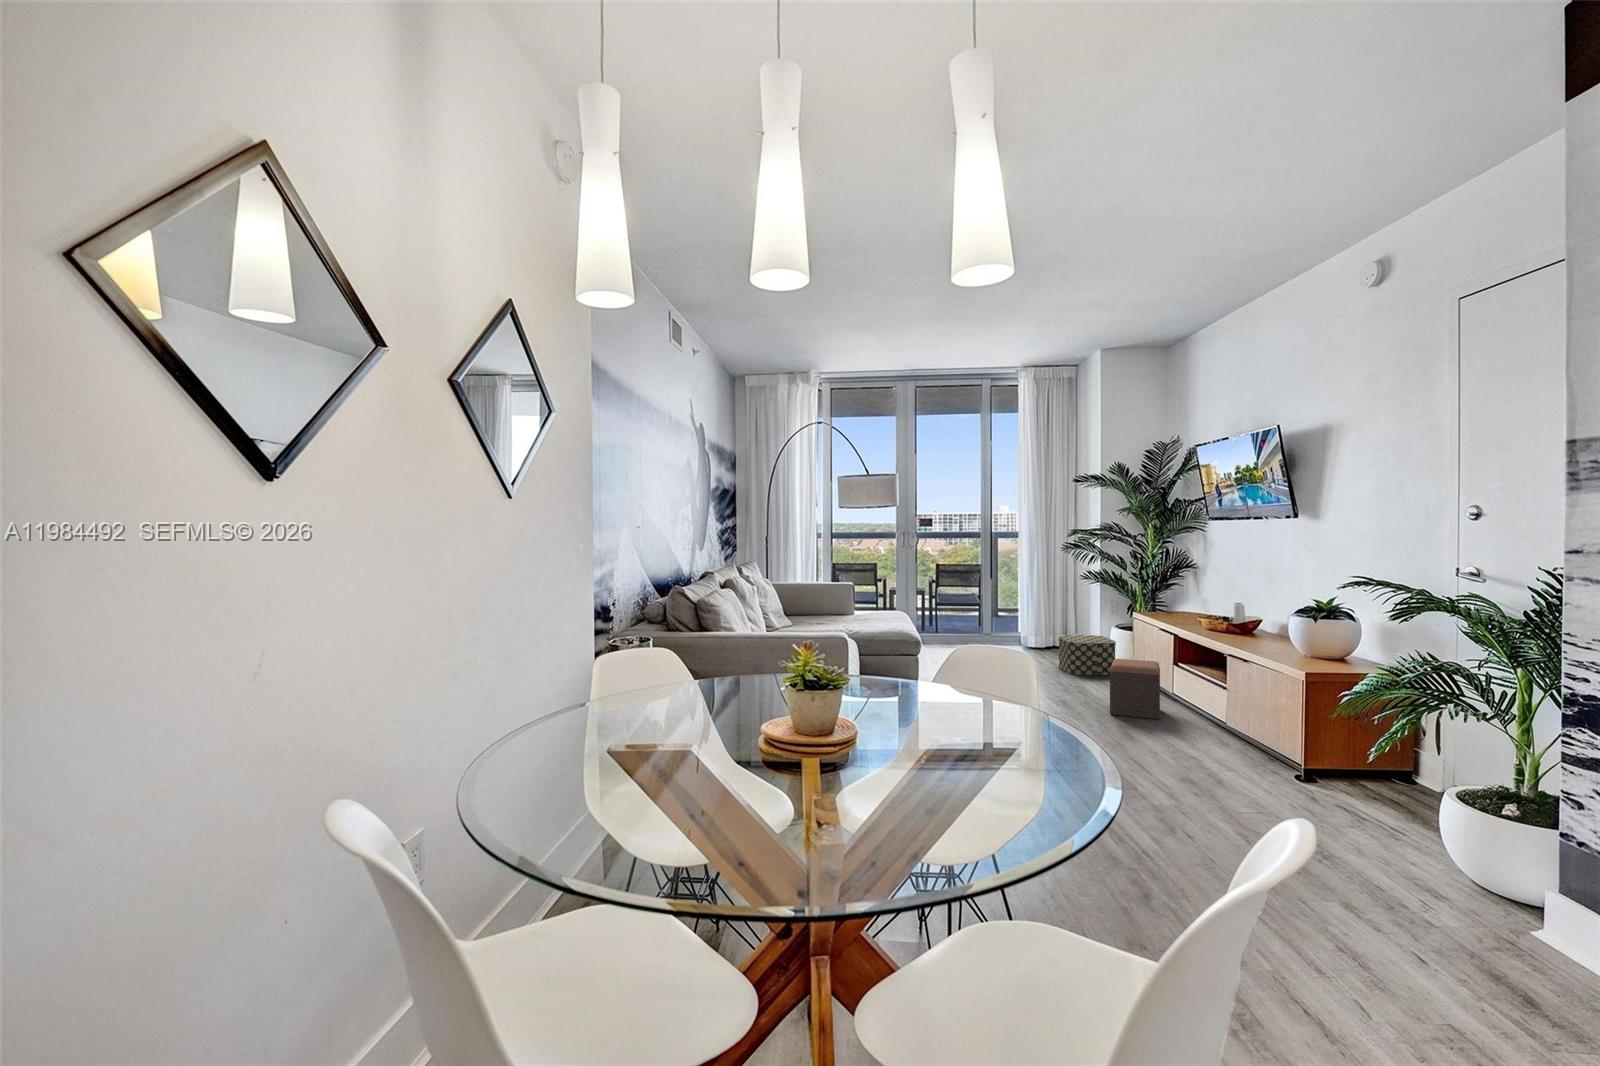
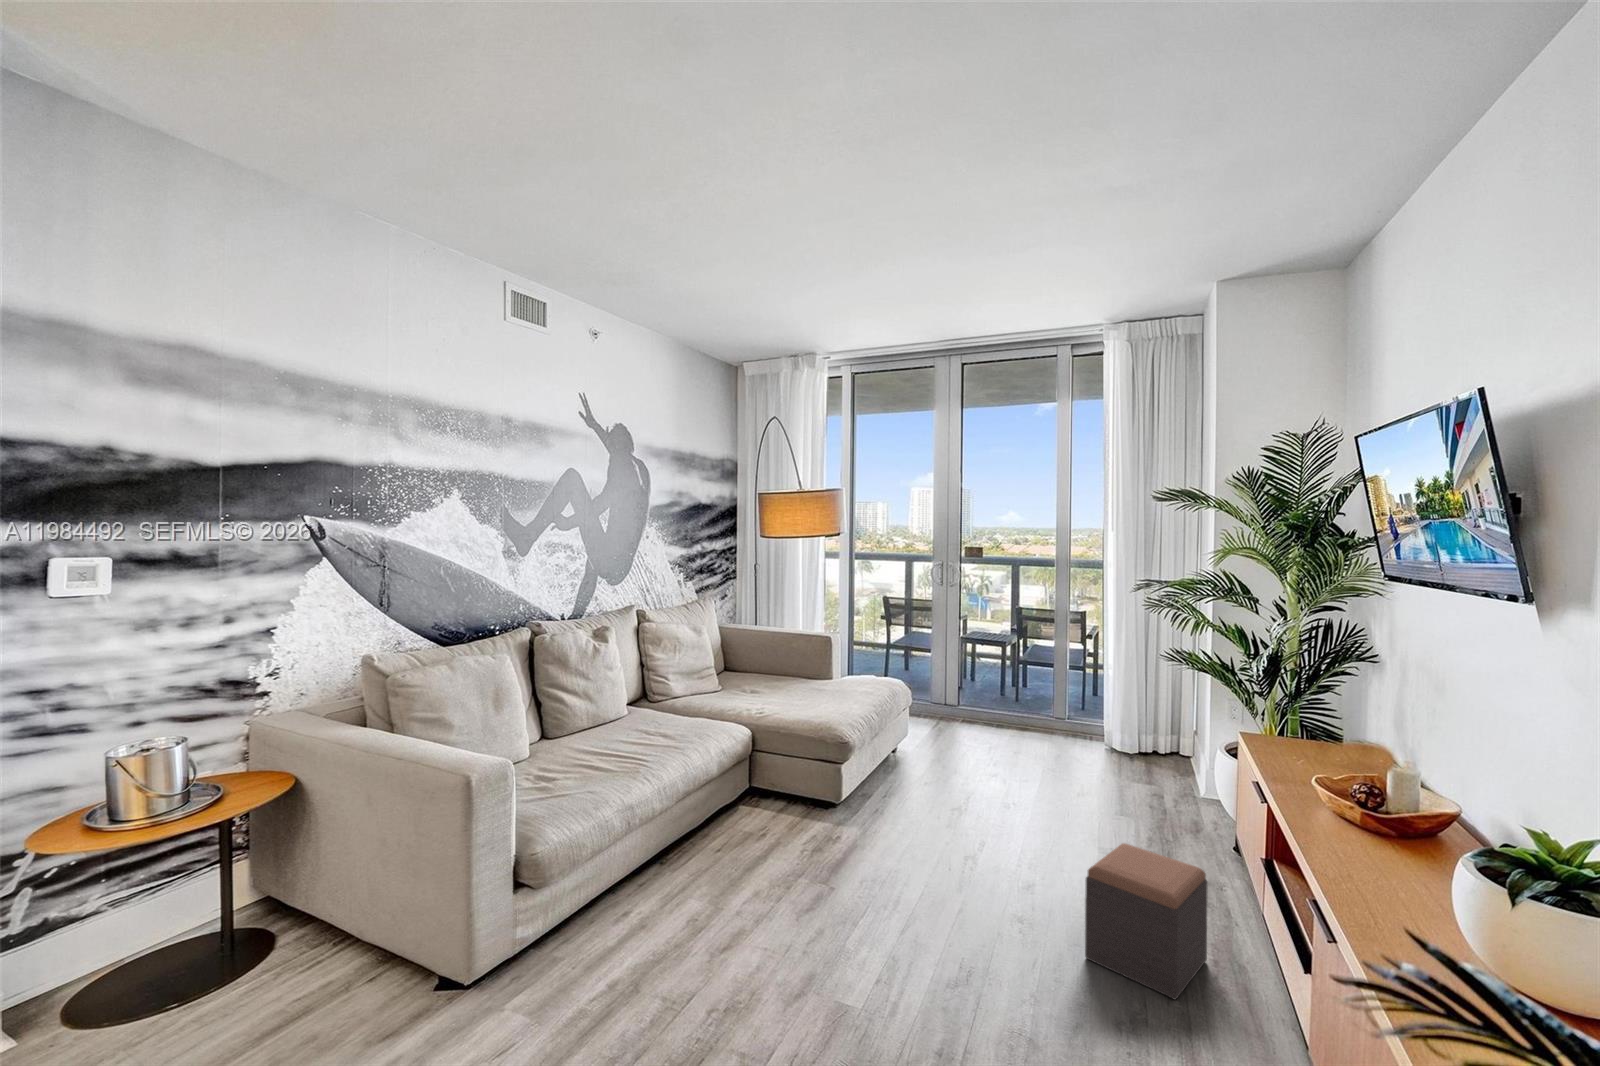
storage box: present [1058,635,1116,675] -> none [1118,749,1211,835]

